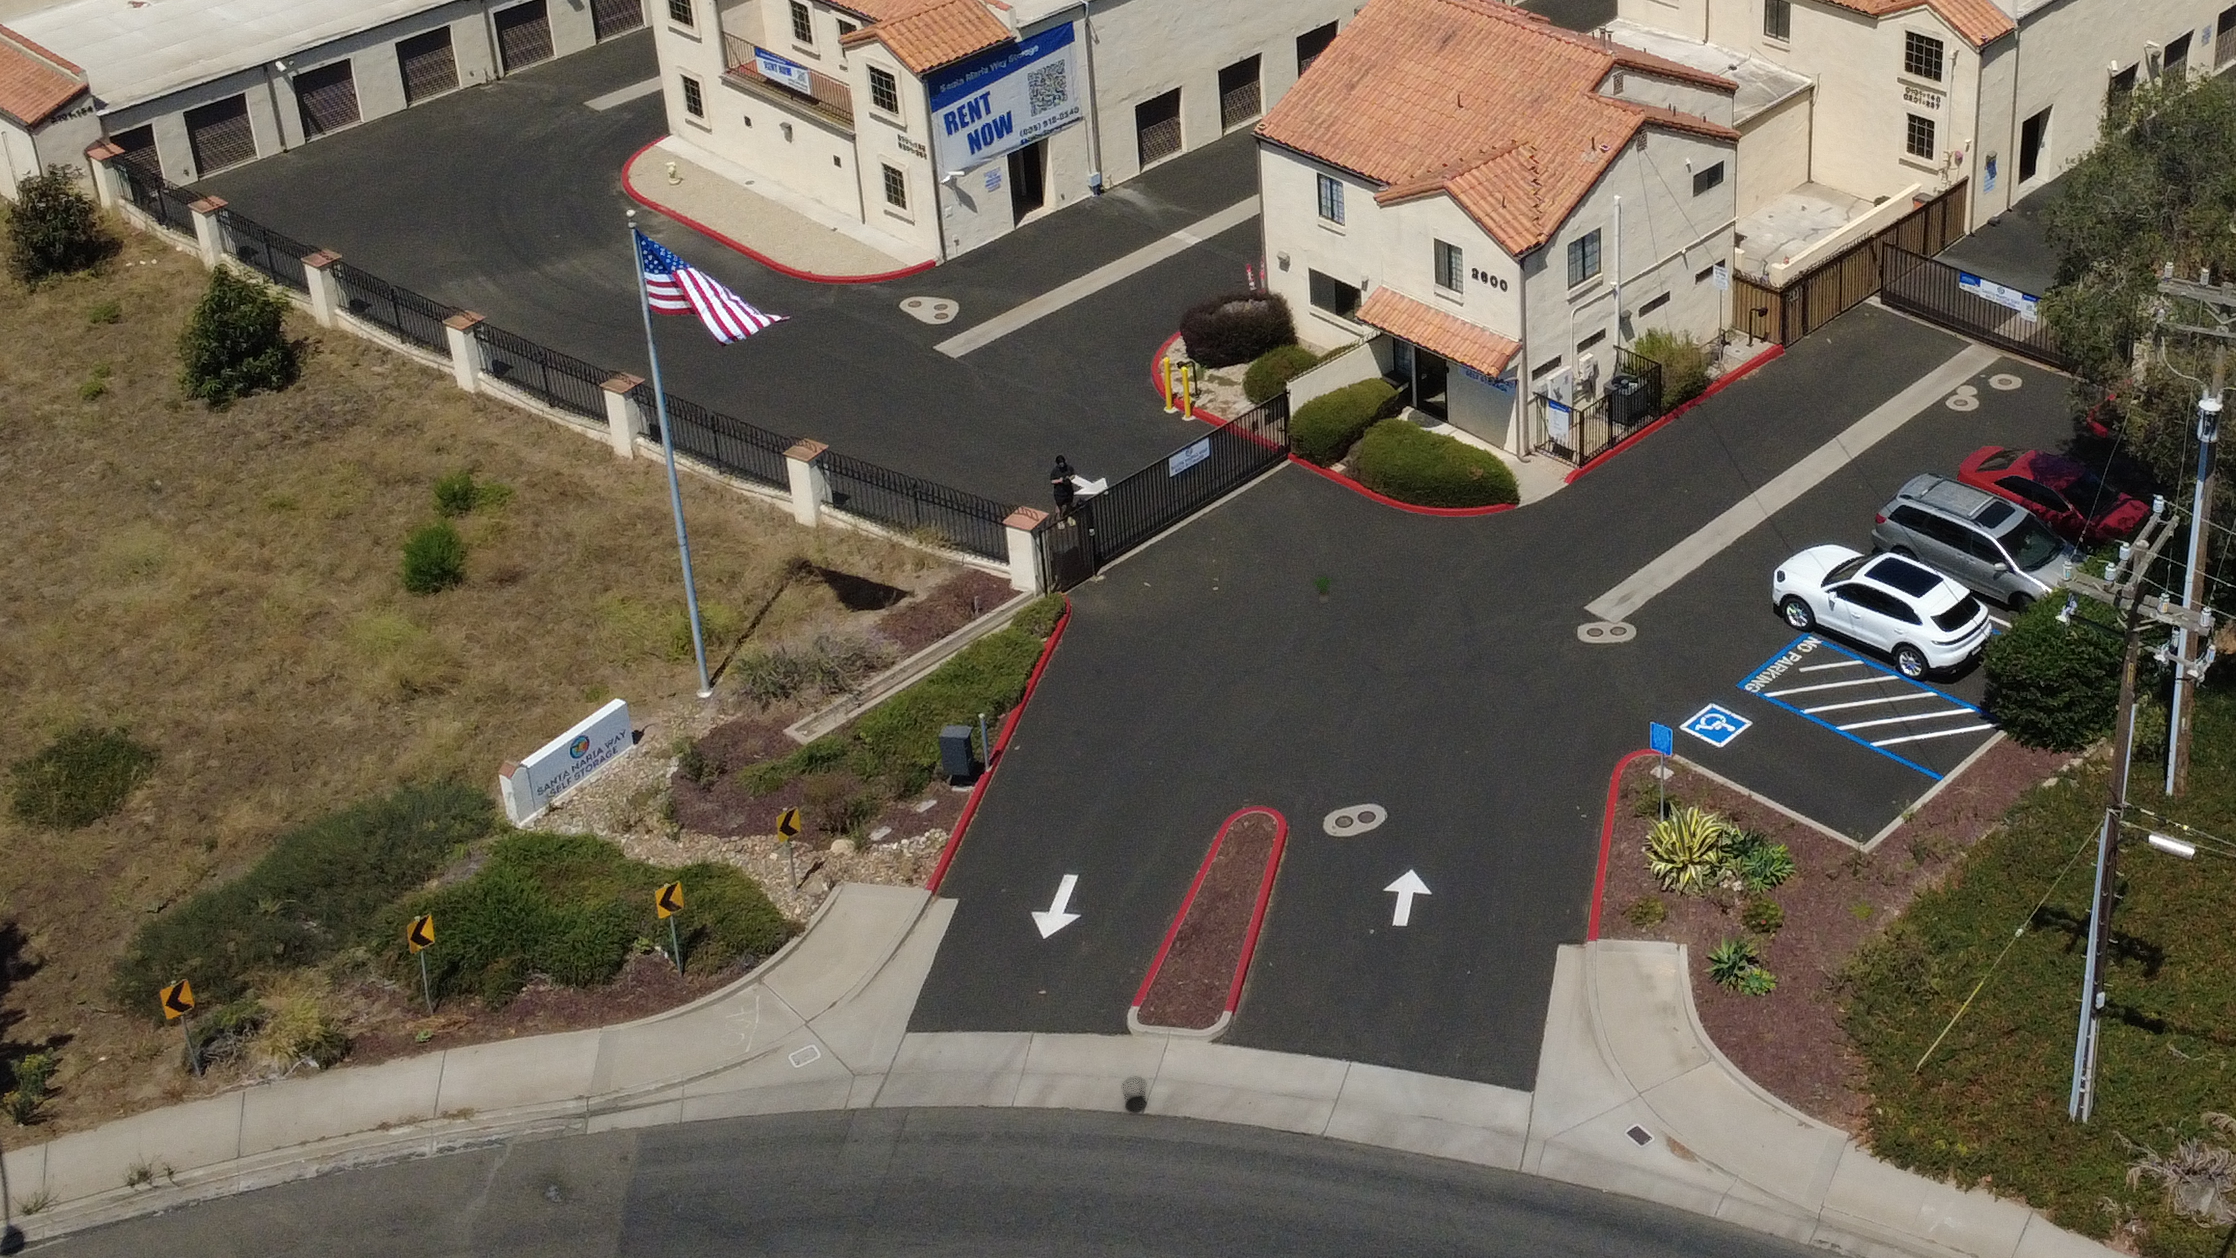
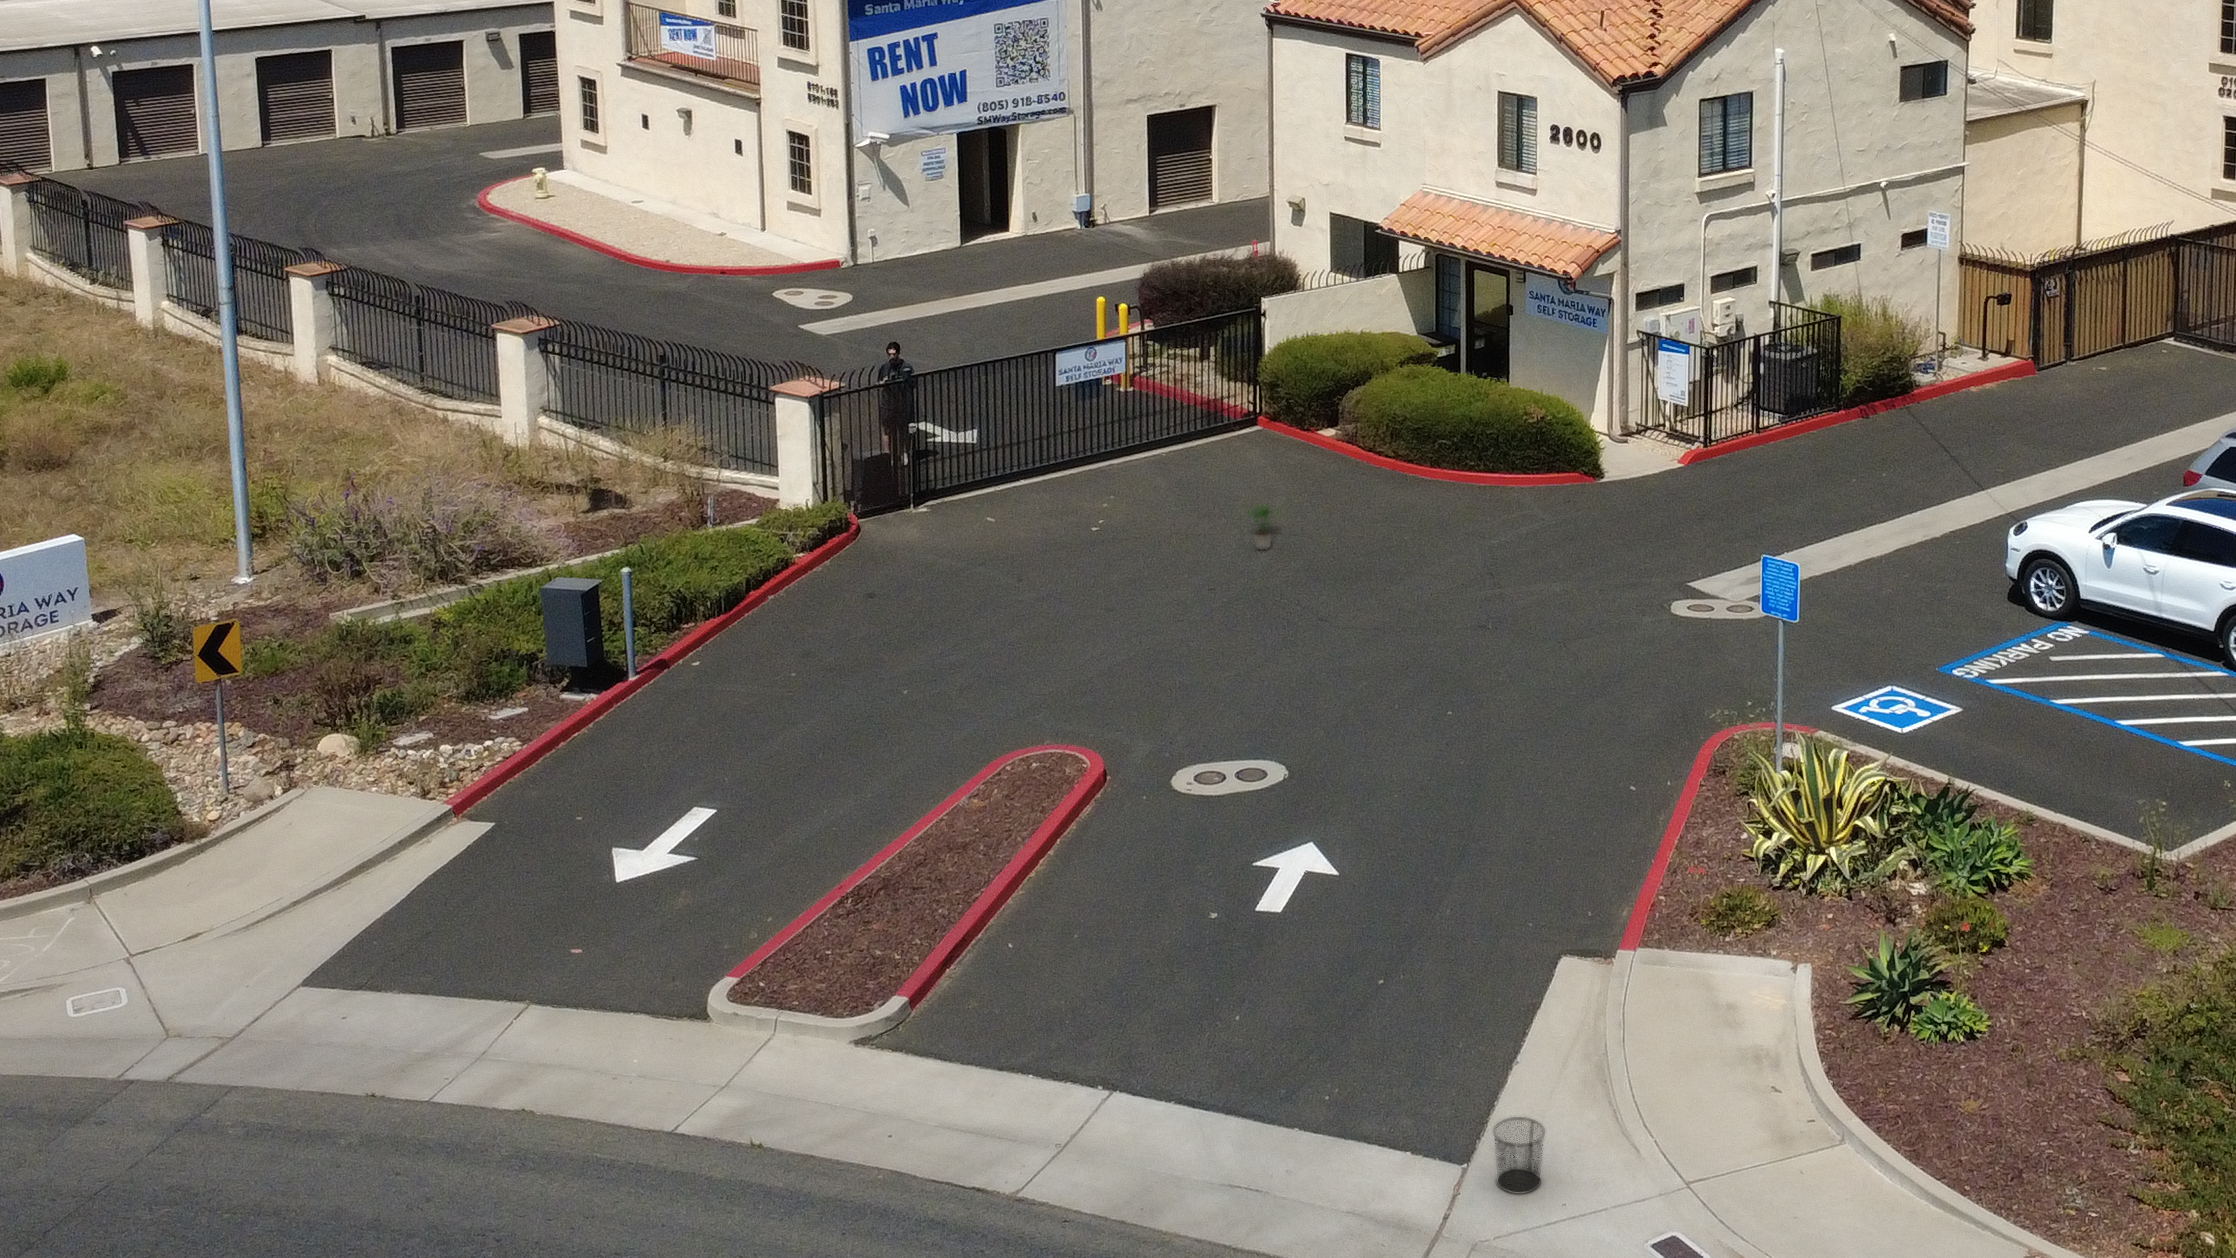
waste bin: present [1123,1078,1146,1111] -> present [1494,1117,1545,1194]

